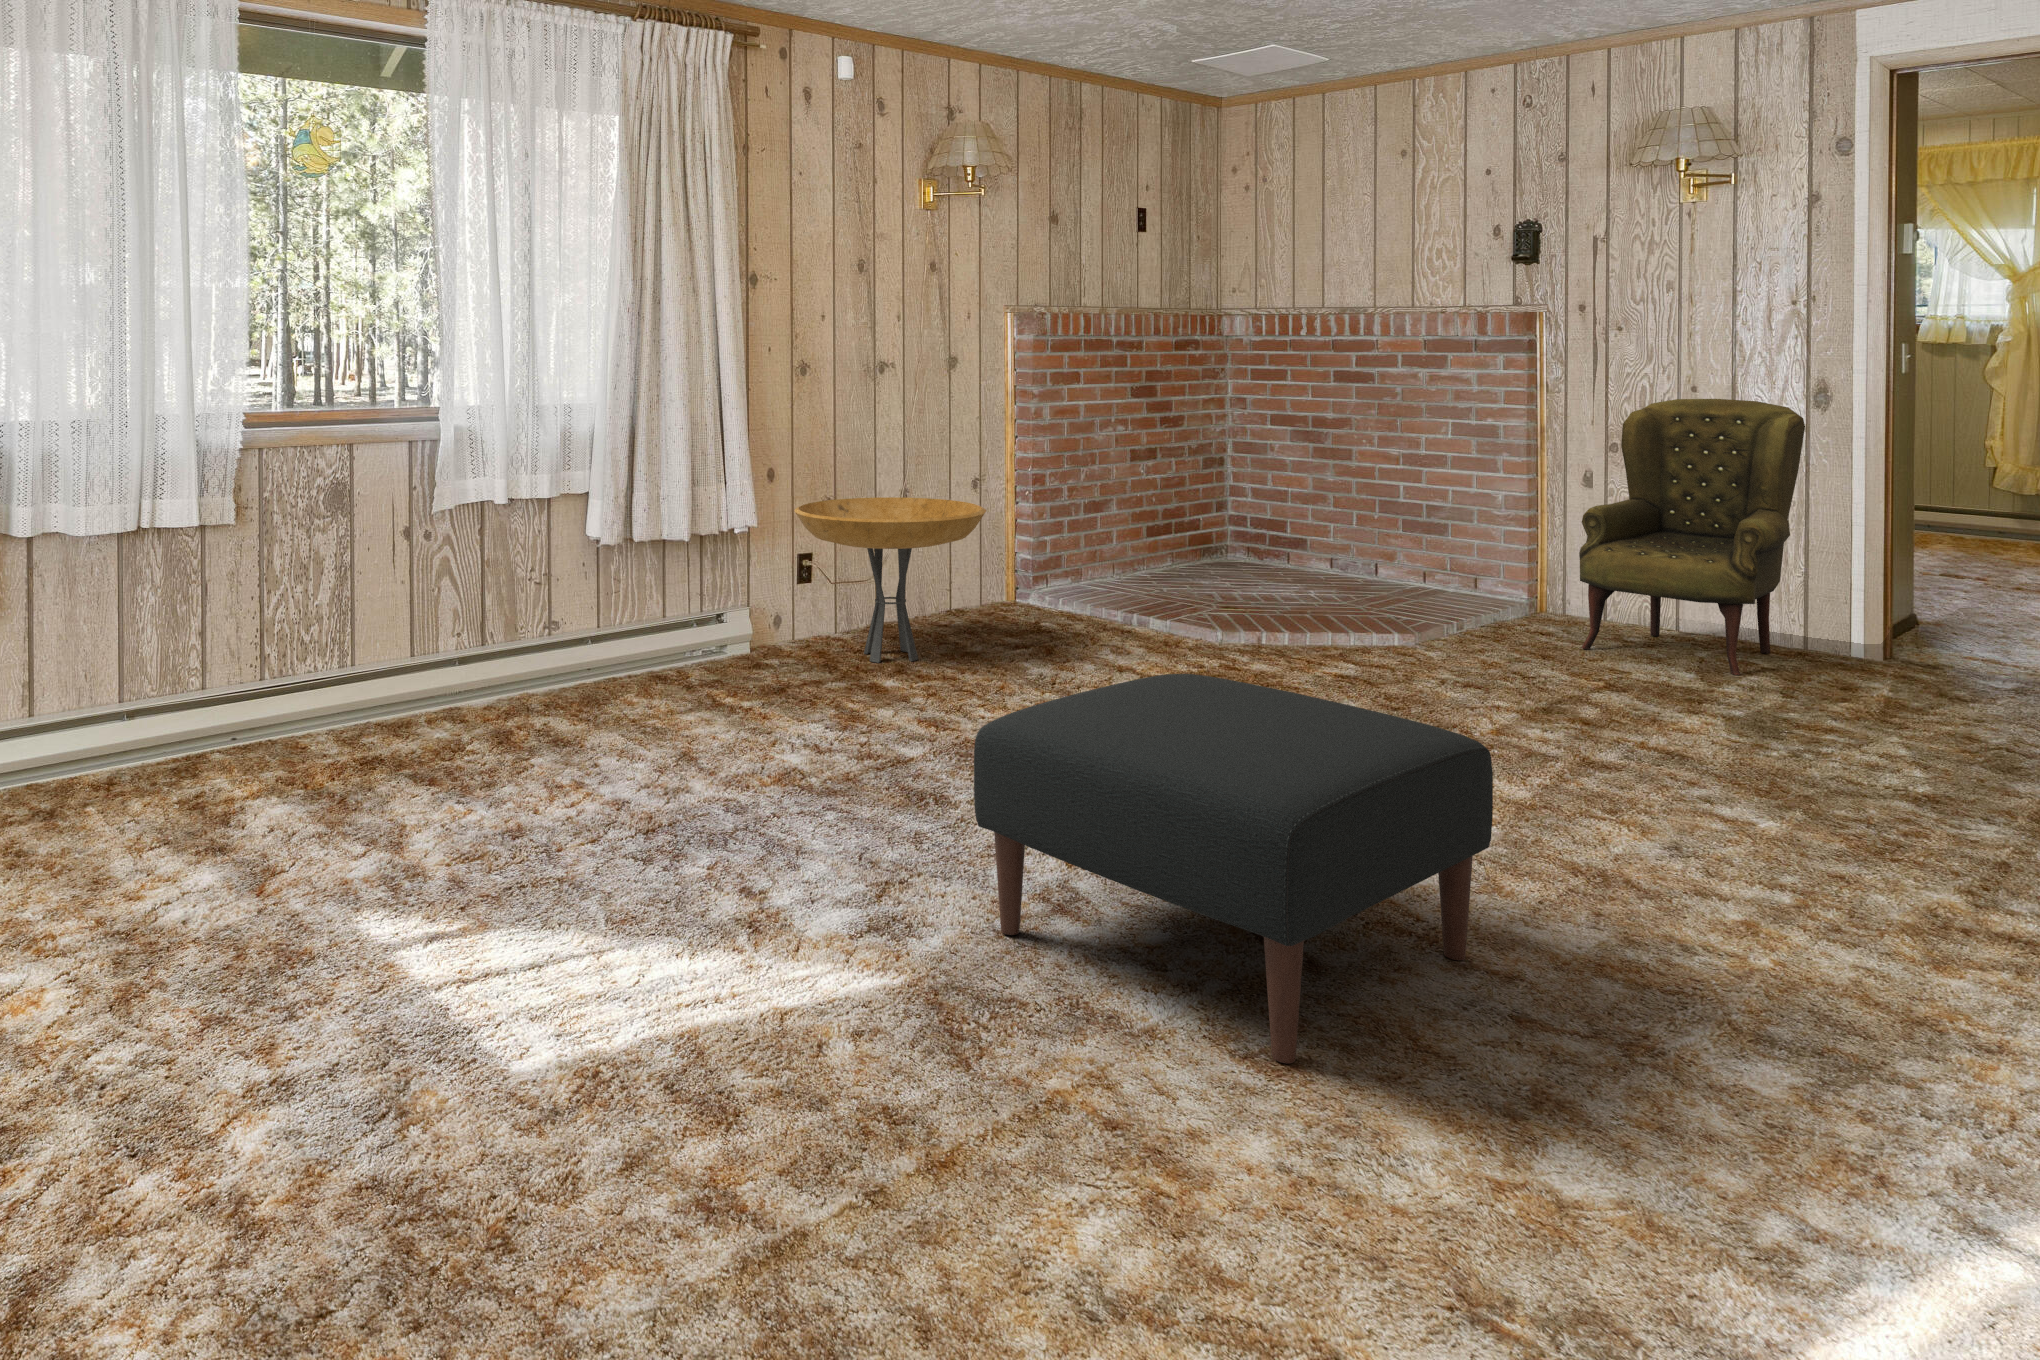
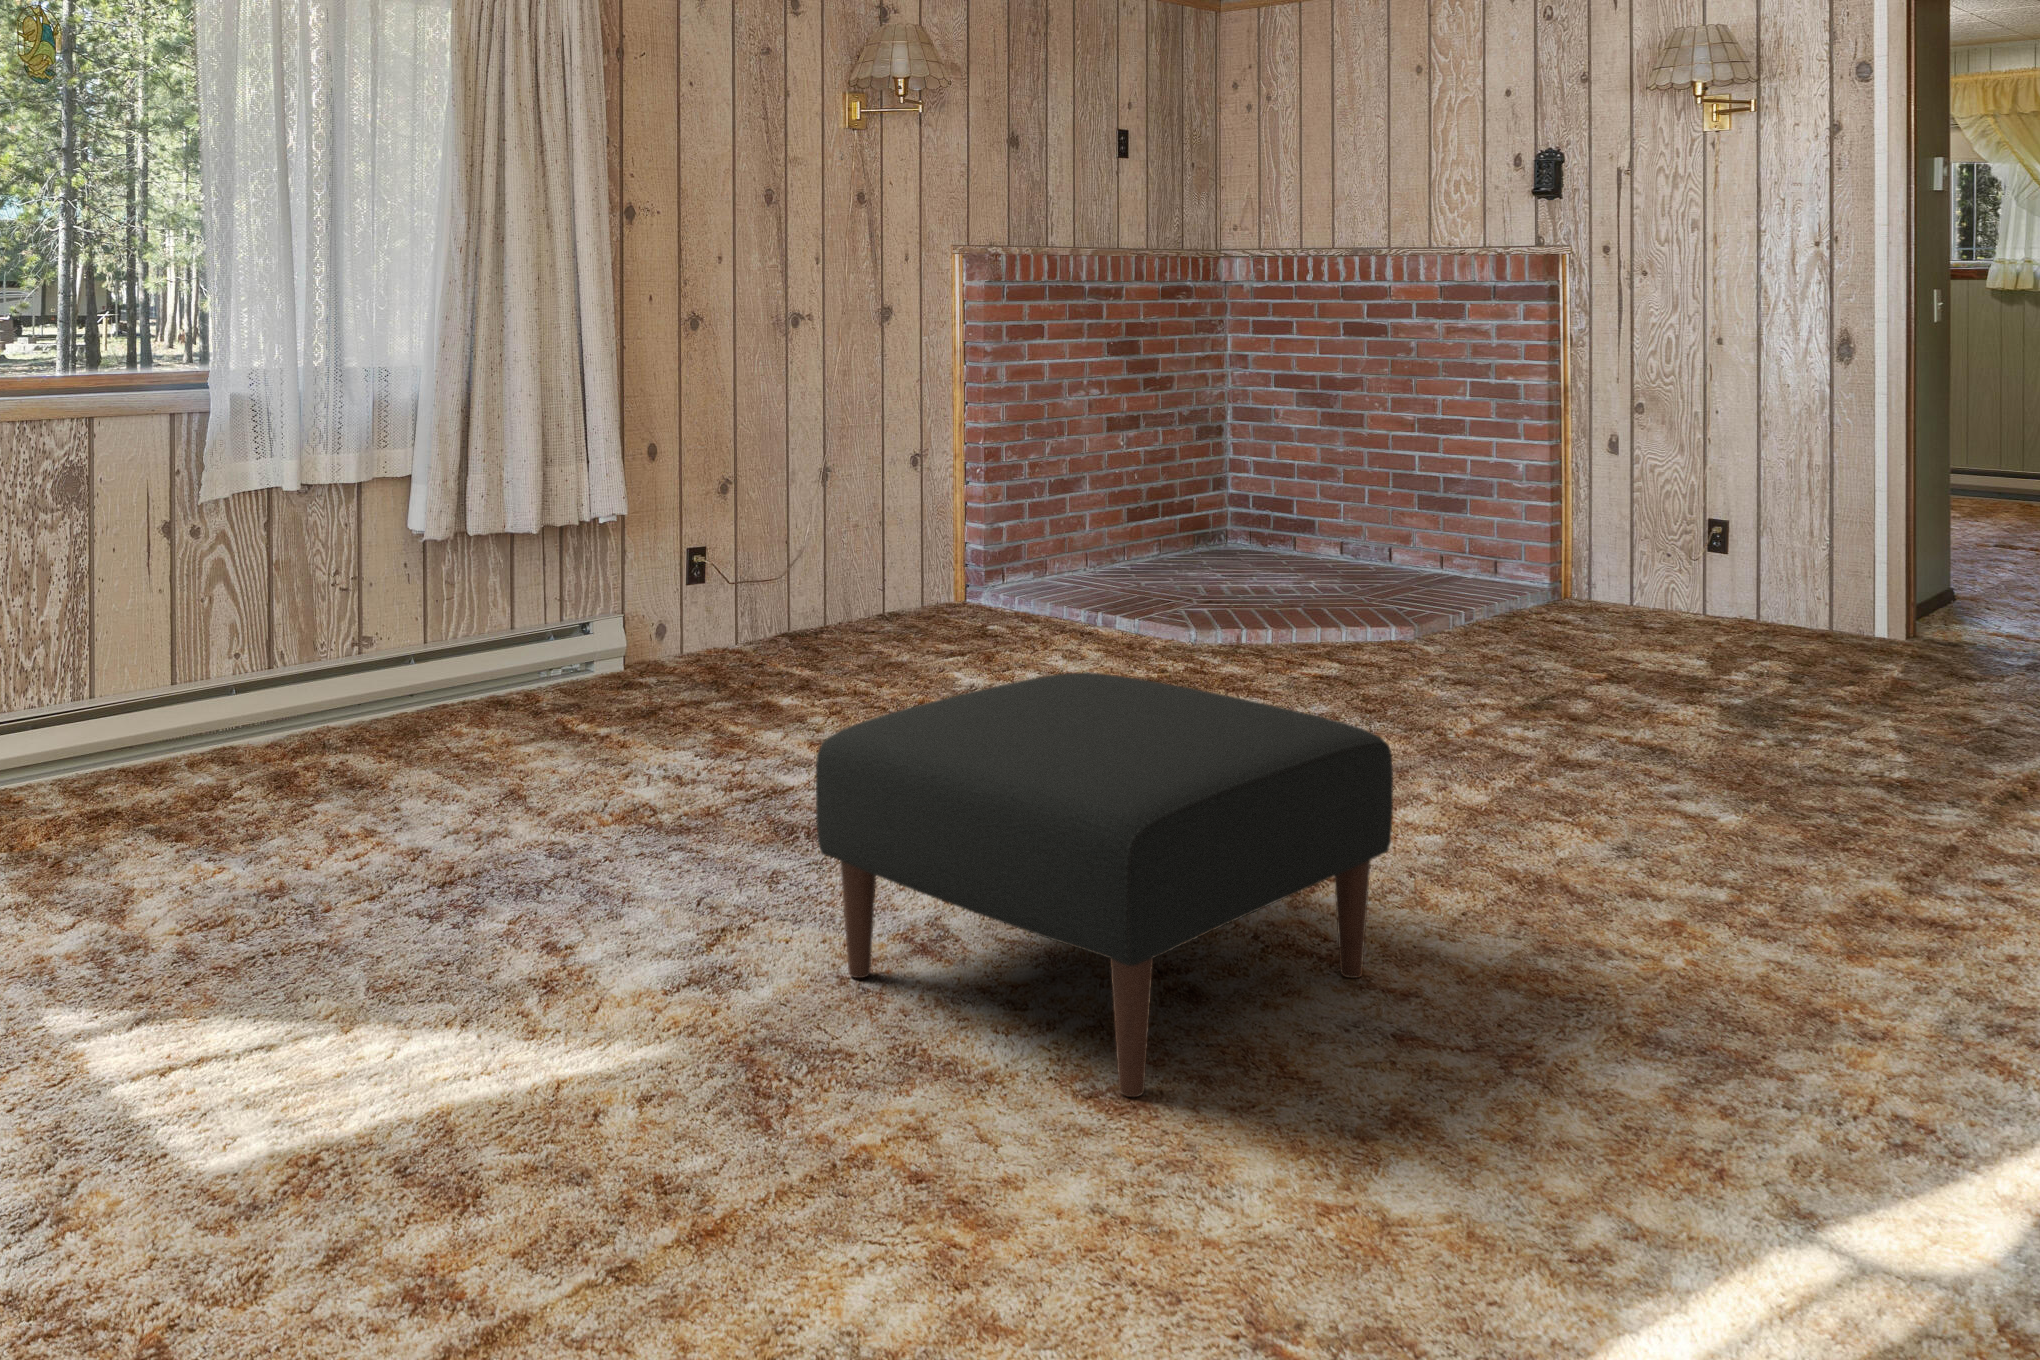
armchair: present [1579,399,1805,675] -> none [1593,355,1831,662]
side table: present [795,497,986,663] -> none [680,478,916,677]

